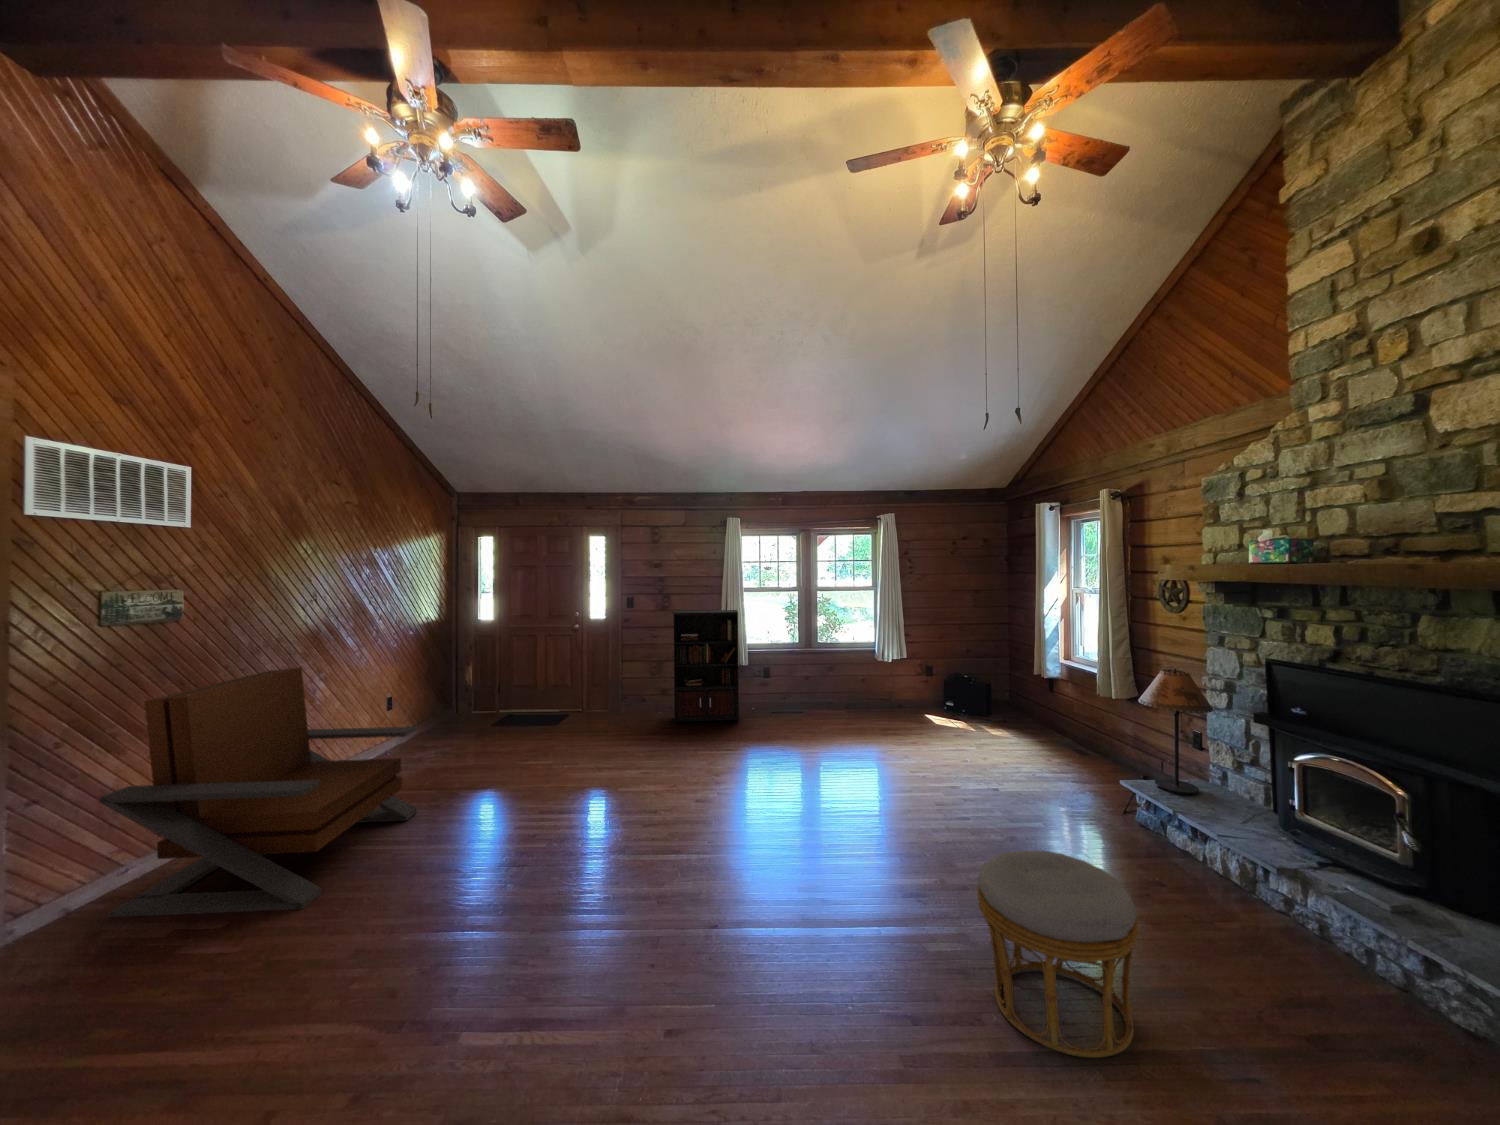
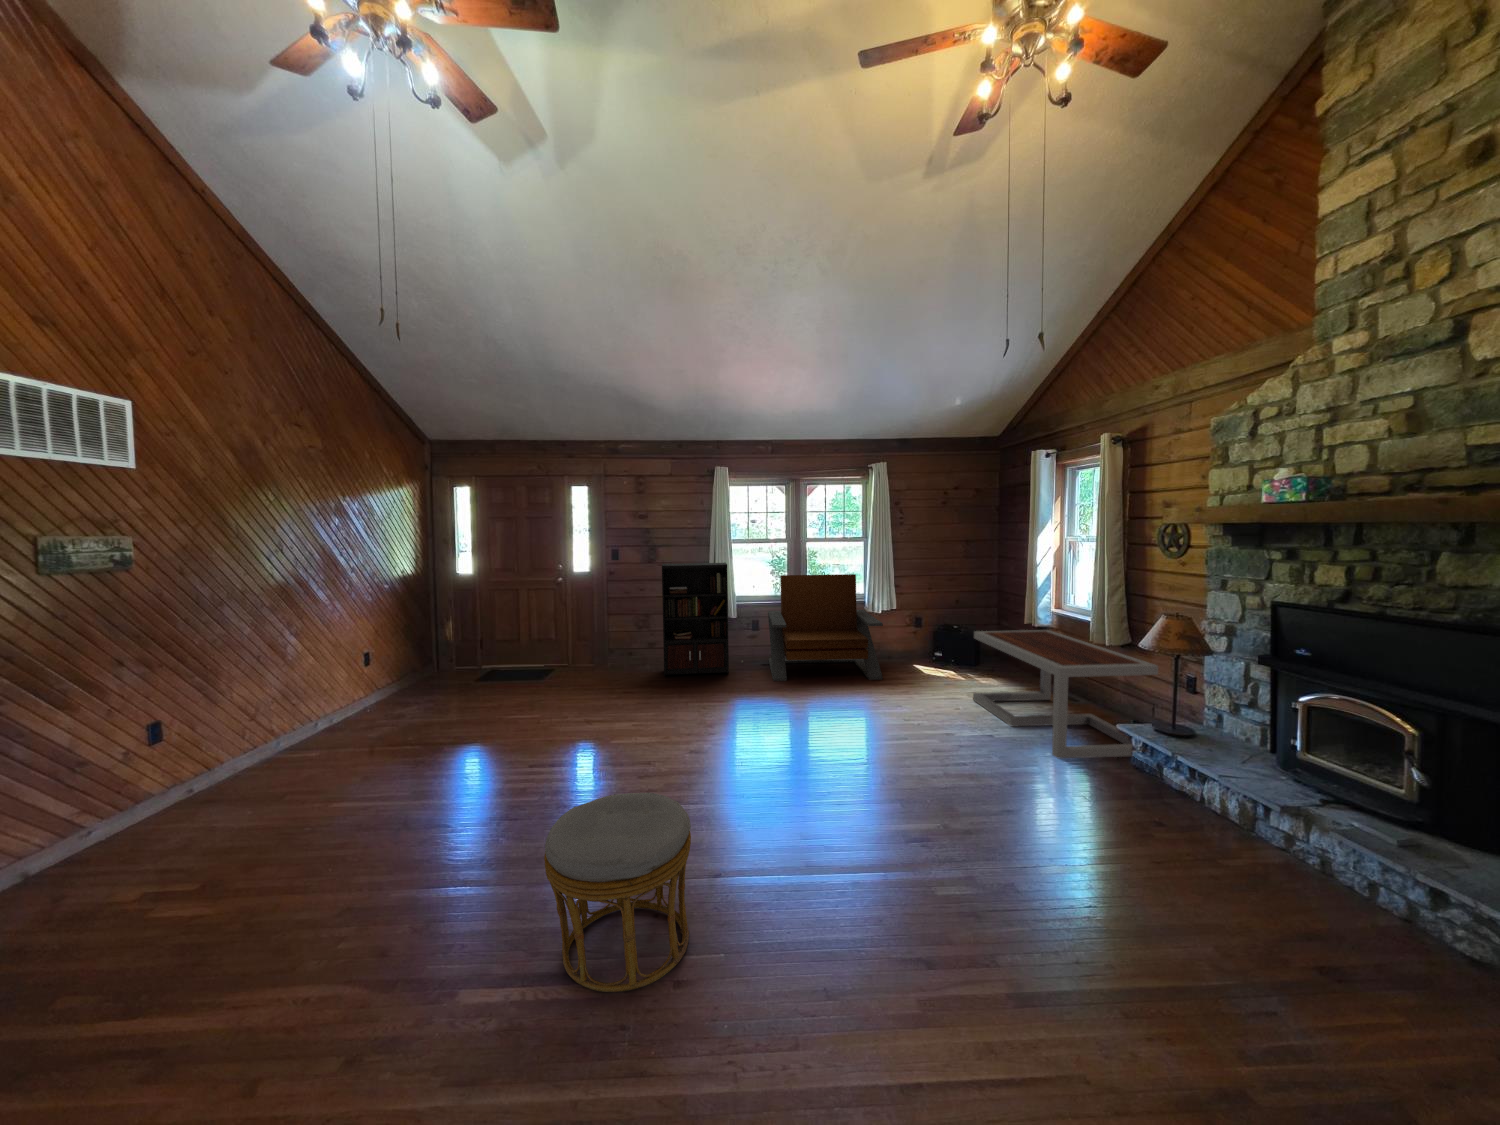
lounge chair: present [99,667,417,917] -> present [768,574,883,681]
coffee table: none [982,681,1164,815] -> present [973,630,1158,758]
ottoman: present [977,850,1138,1058] -> present [544,792,691,992]

